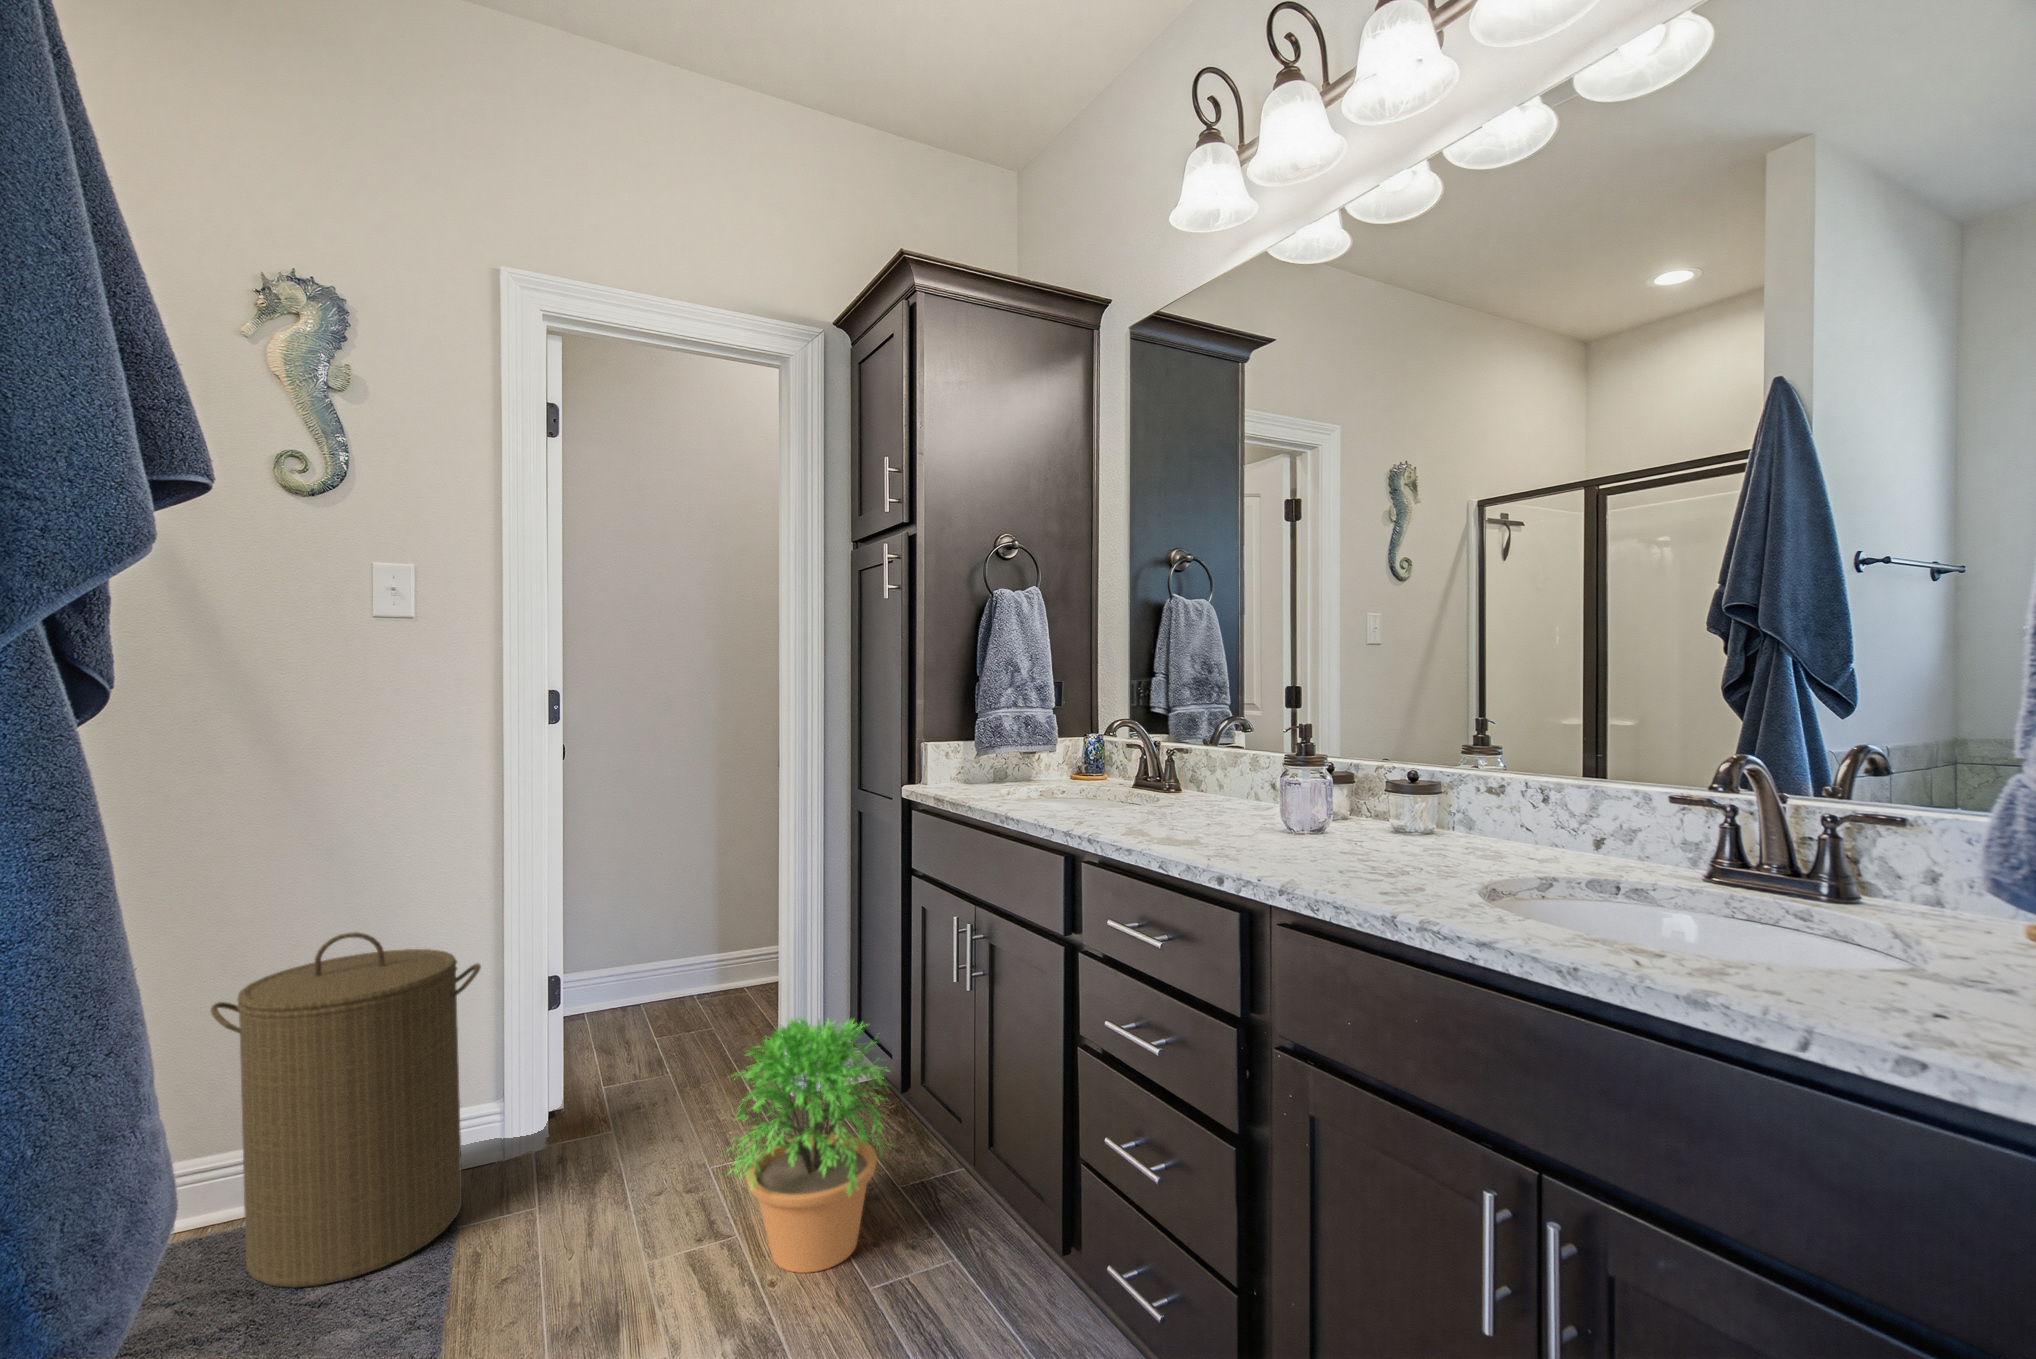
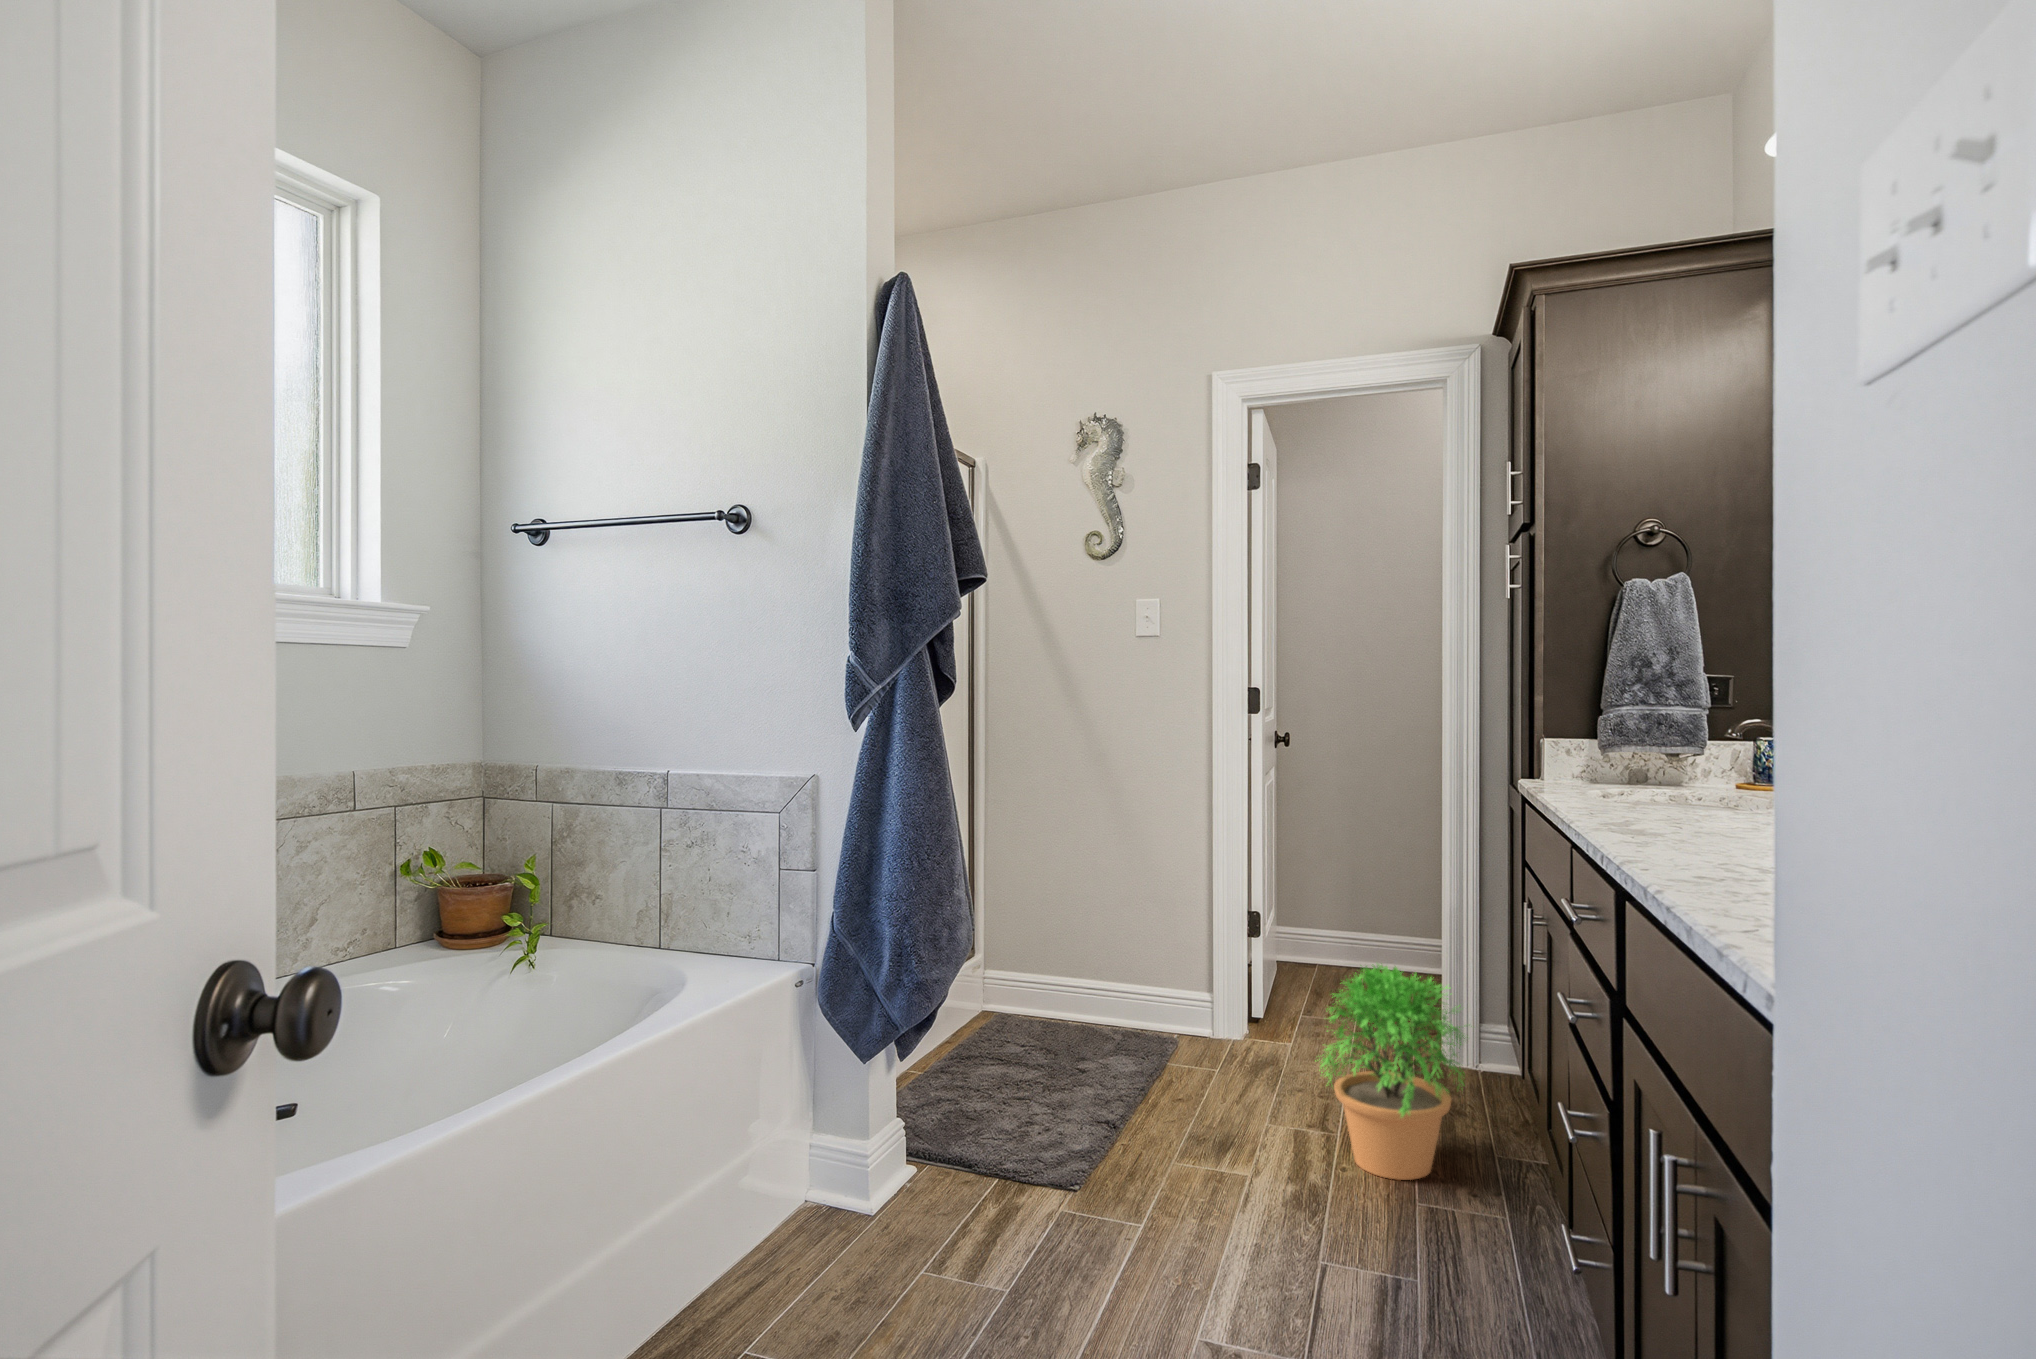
laundry hamper: present [211,932,481,1288] -> none [1039,840,1188,1067]

